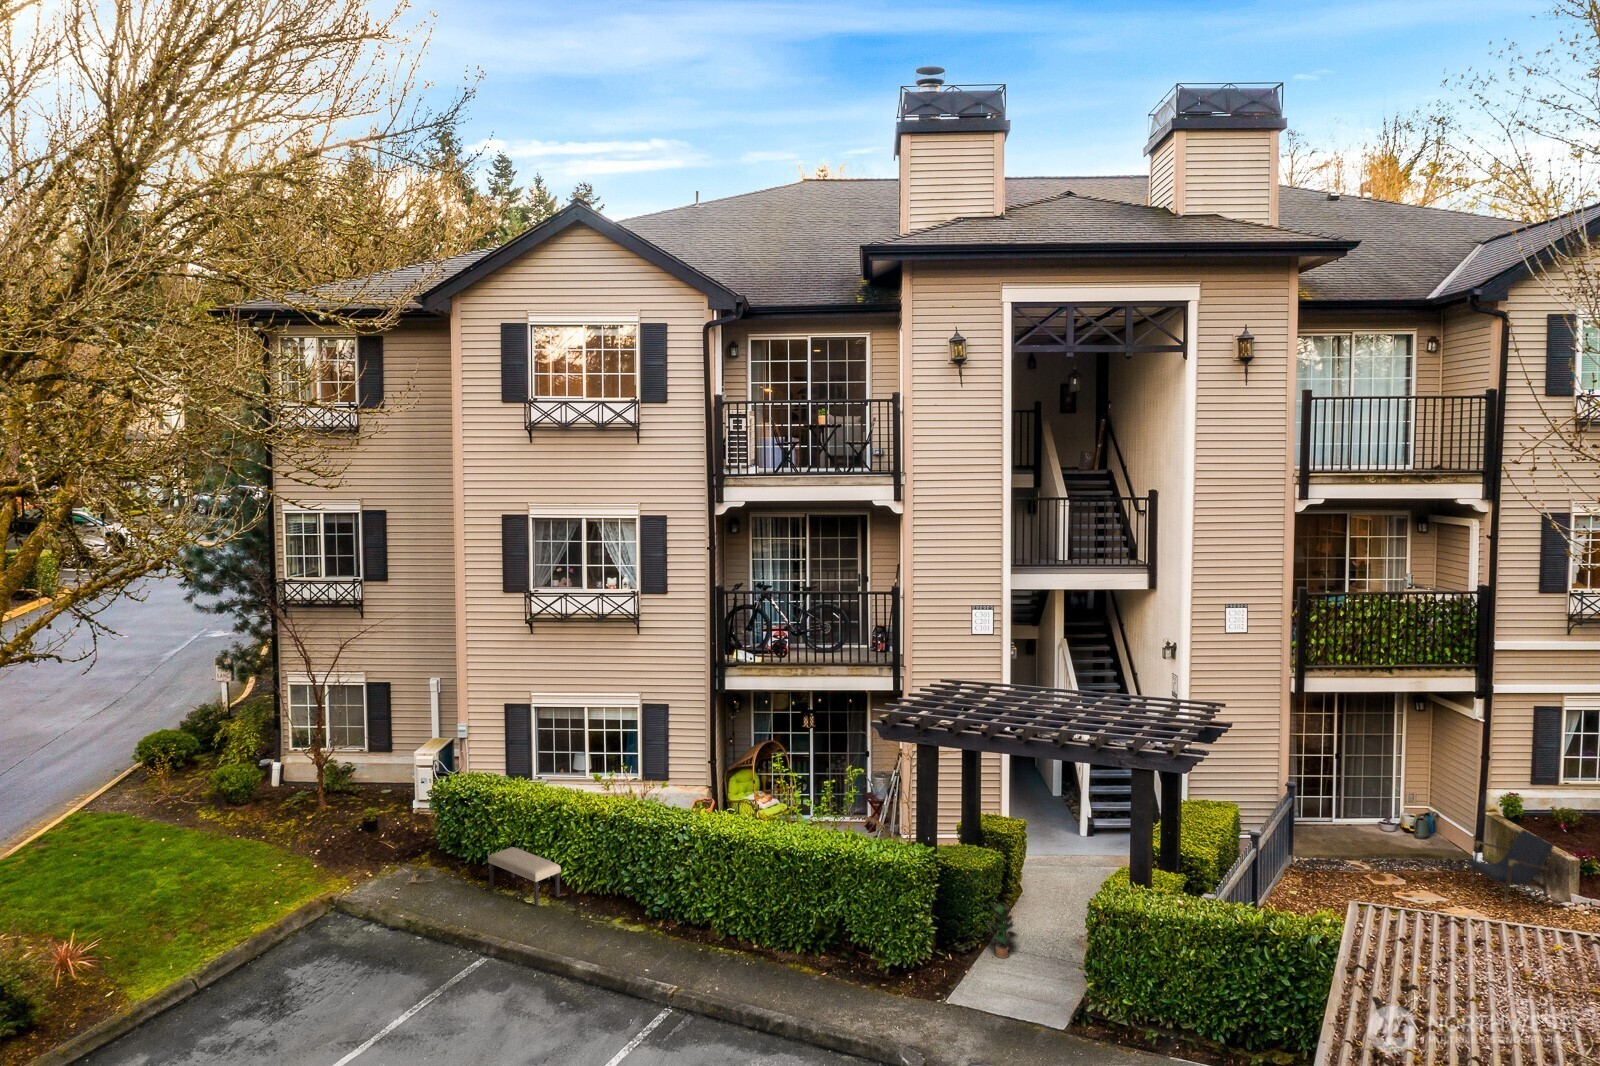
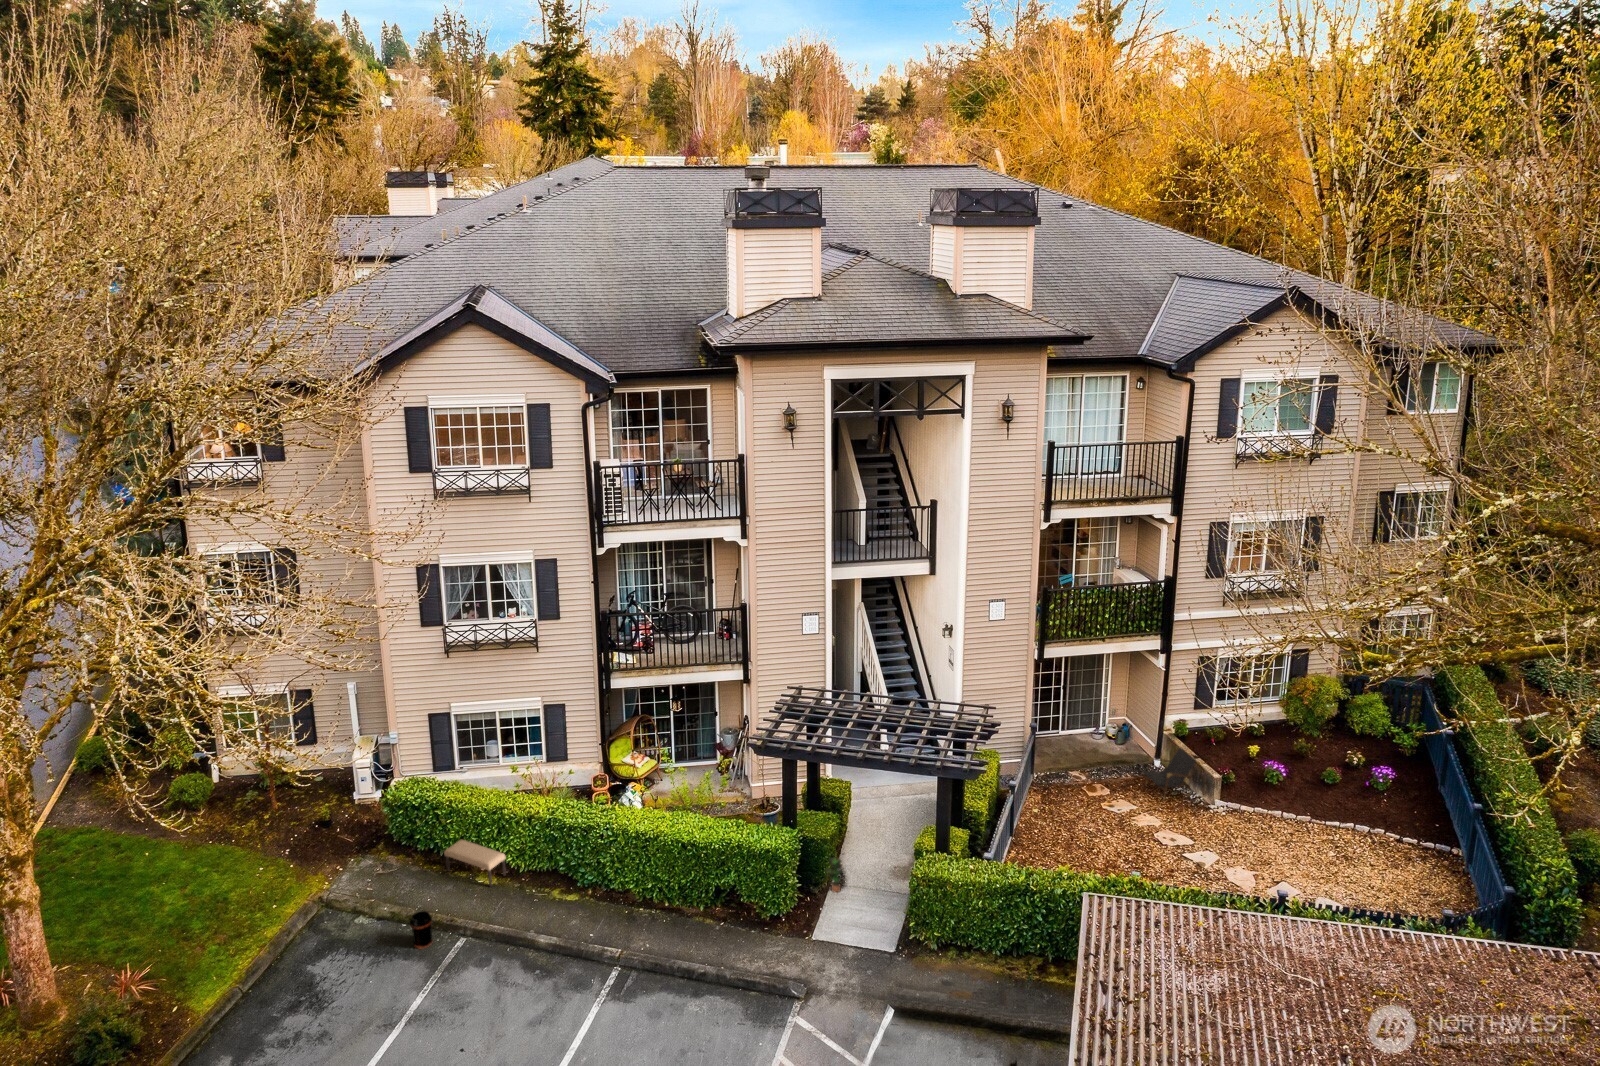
trash can: none [416,915,446,966] -> present [410,911,433,948]

